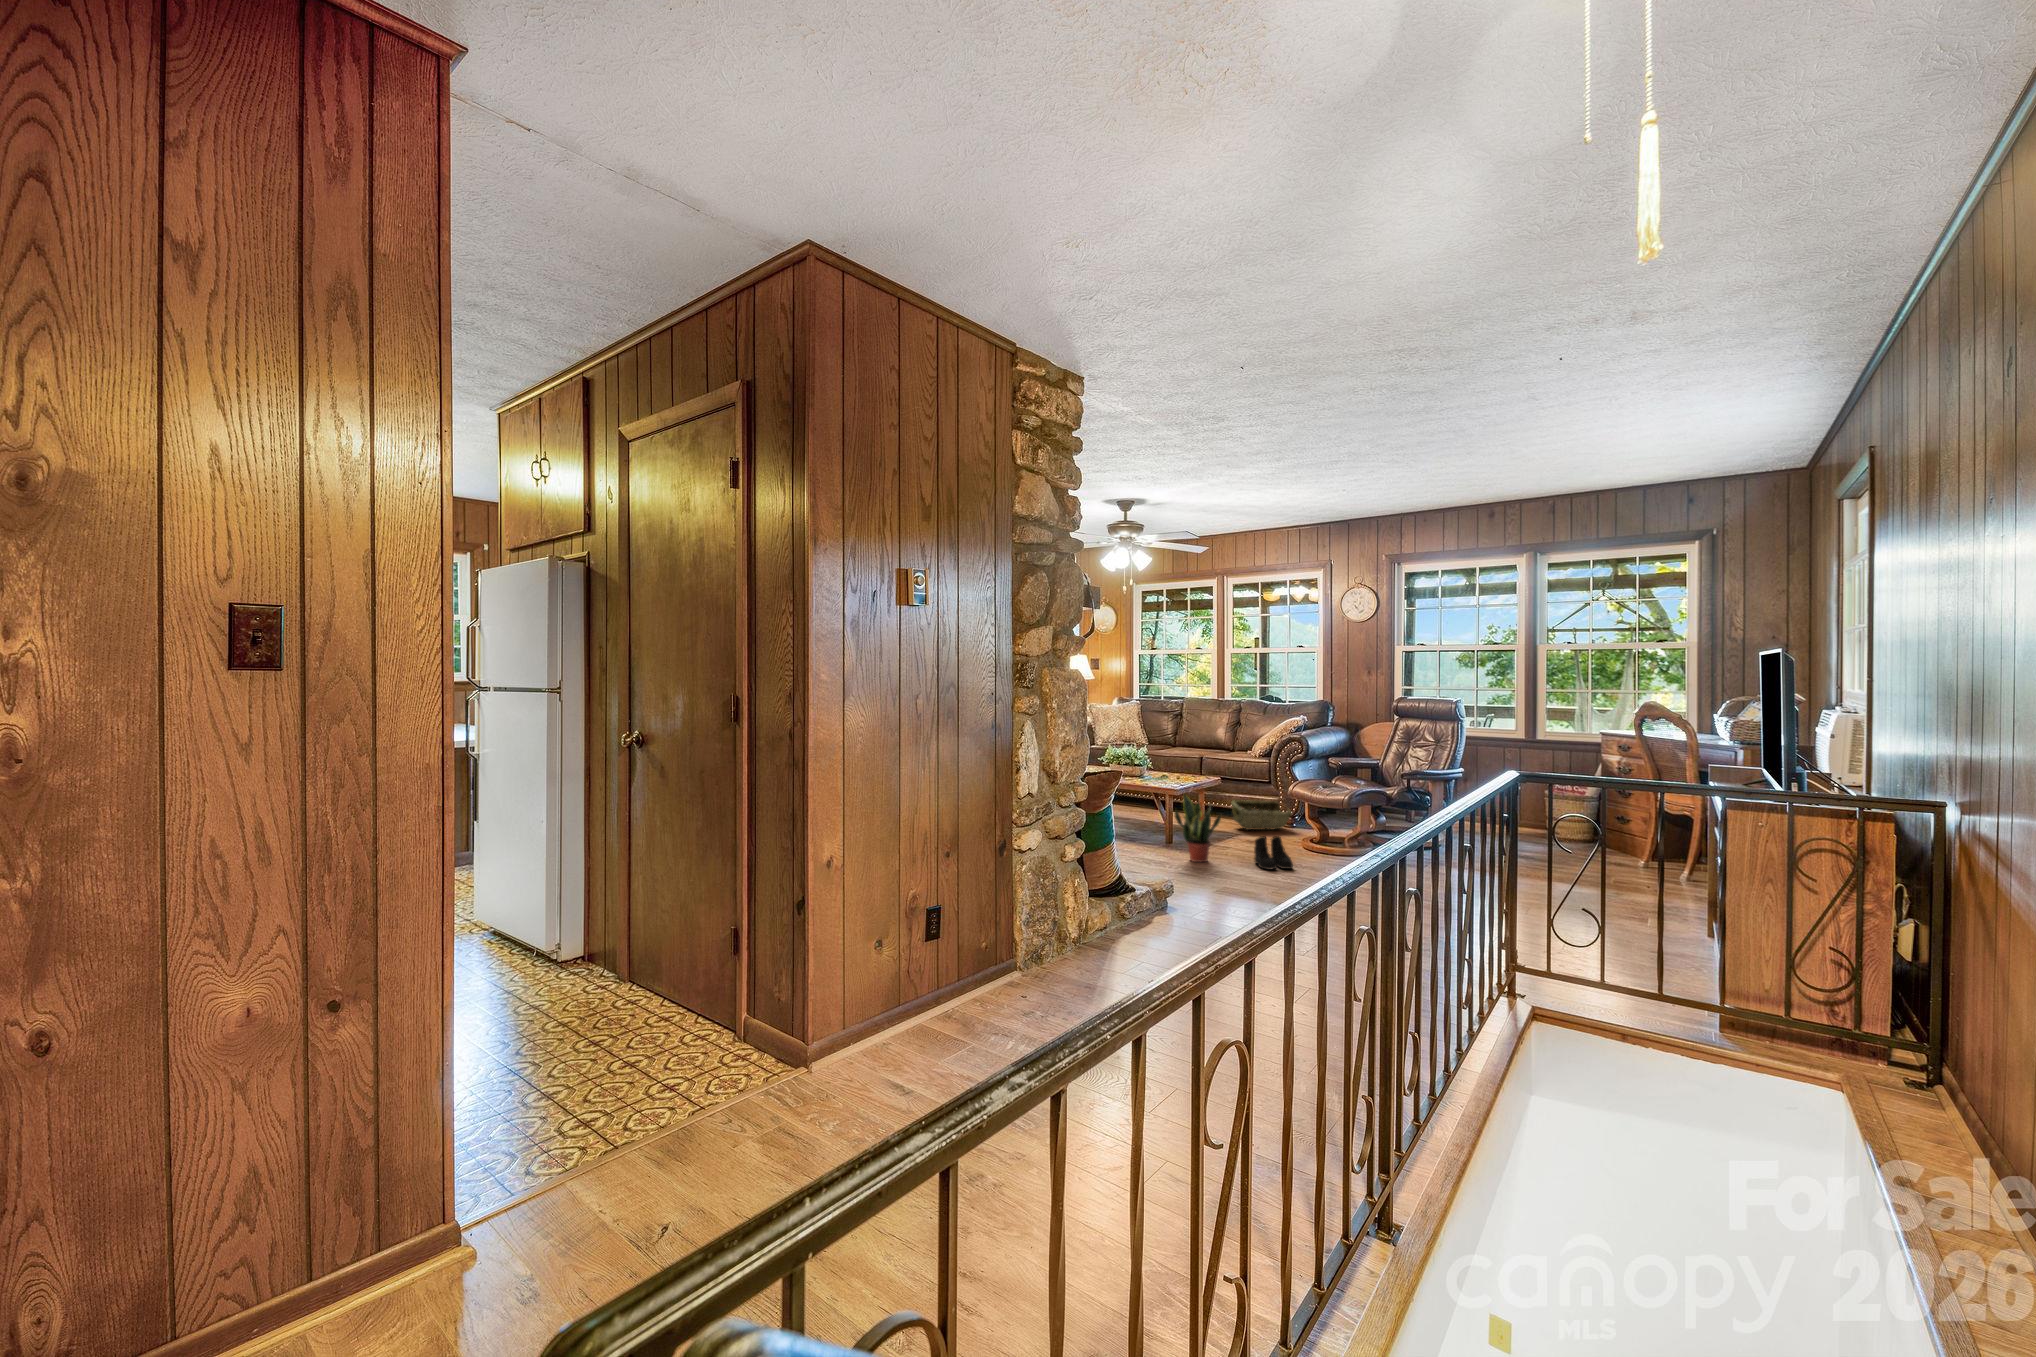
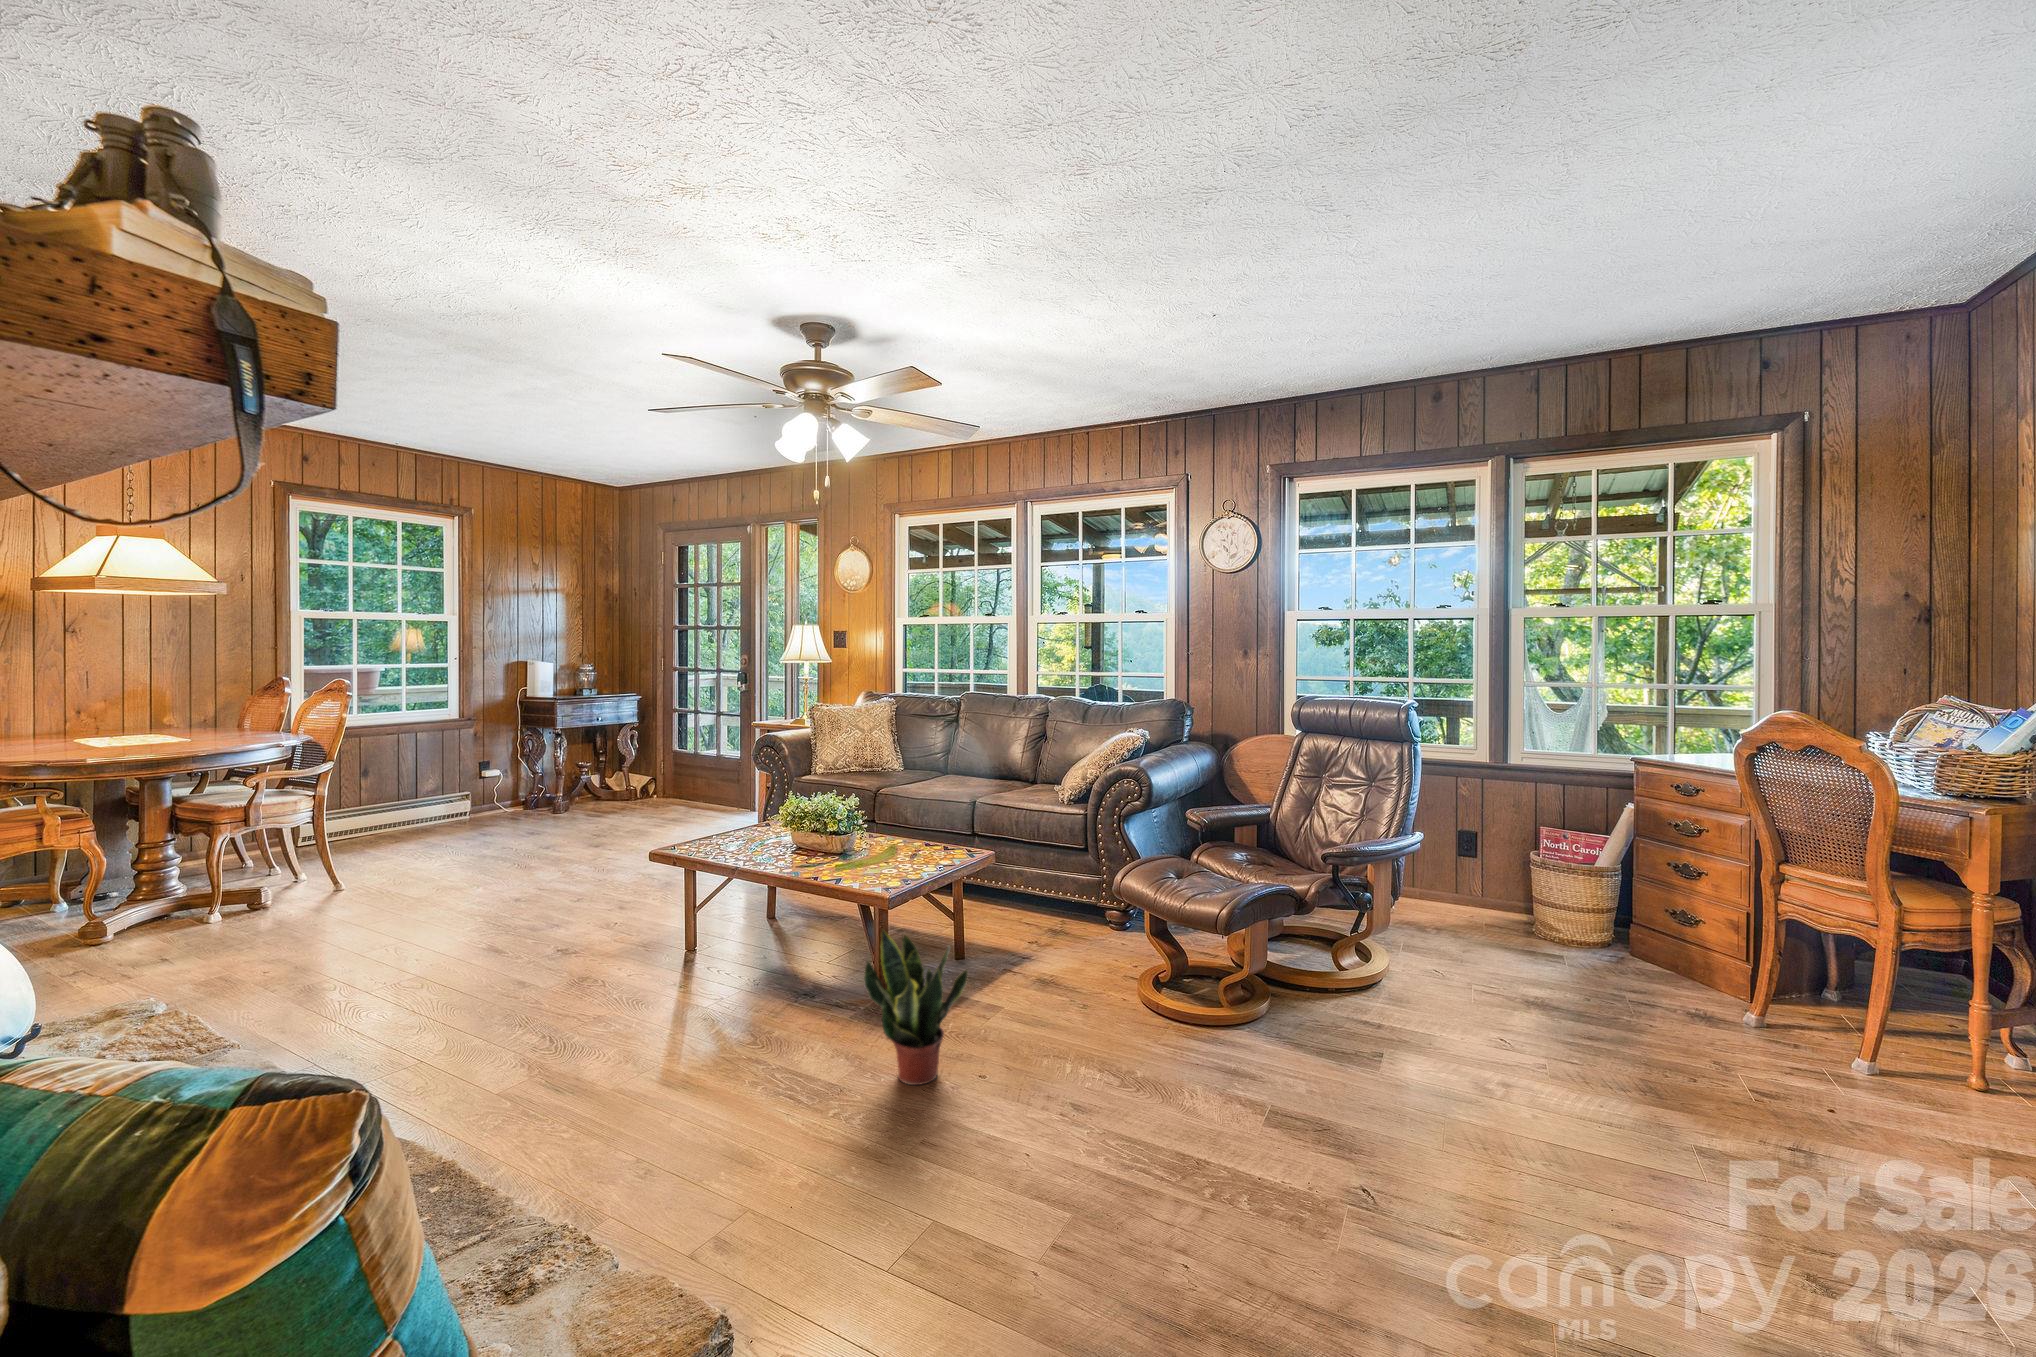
woven basket: present [1231,800,1292,830] -> none [1018,879,1123,941]
boots: present [1254,836,1293,870] -> none [1036,1015,1117,1112]

